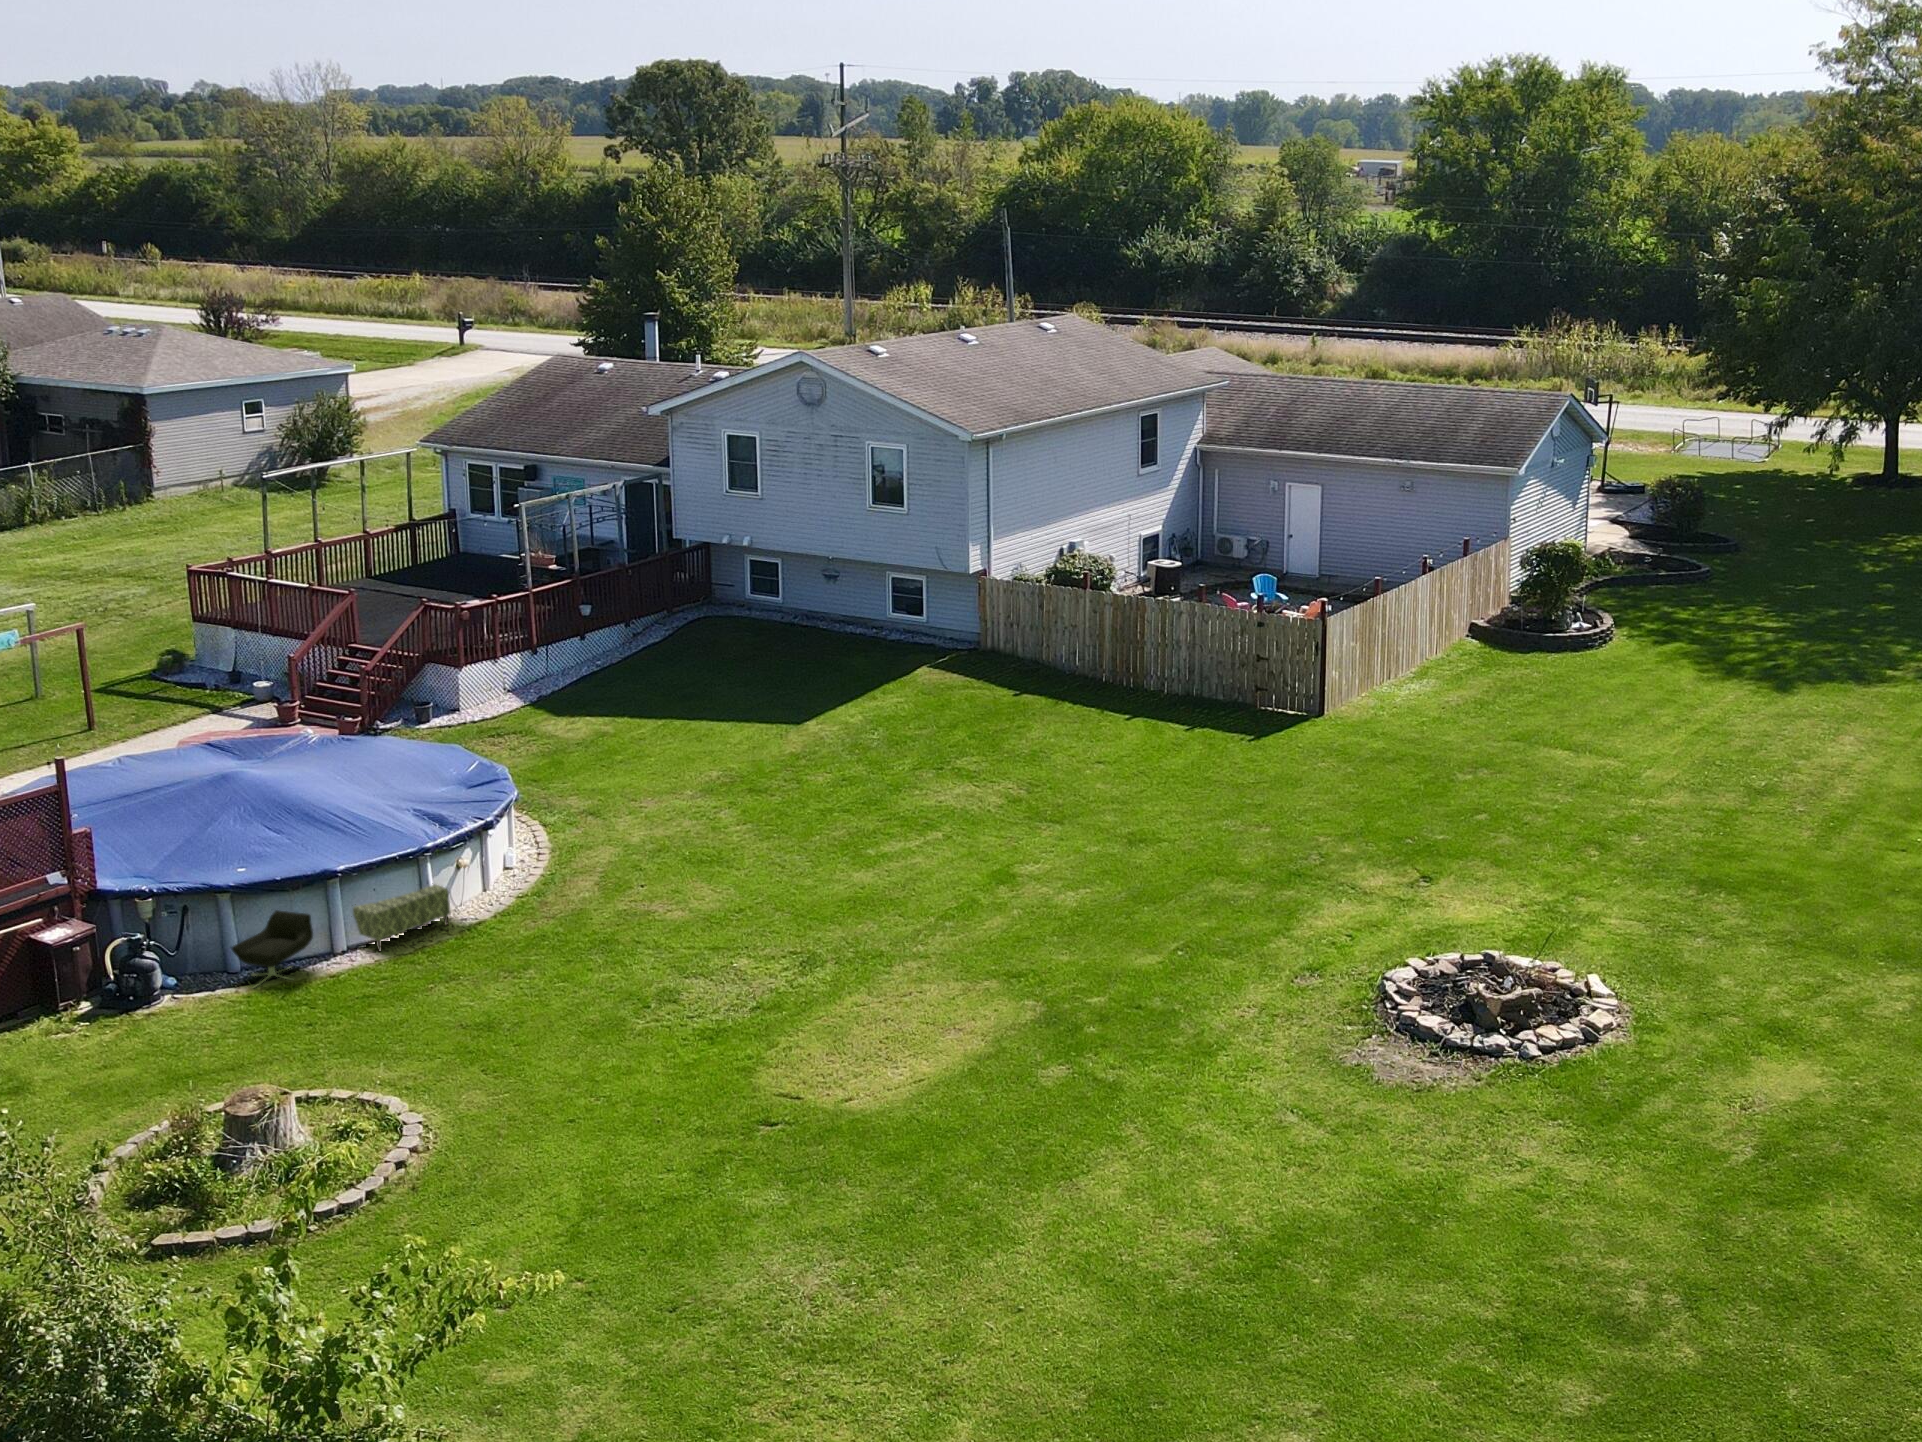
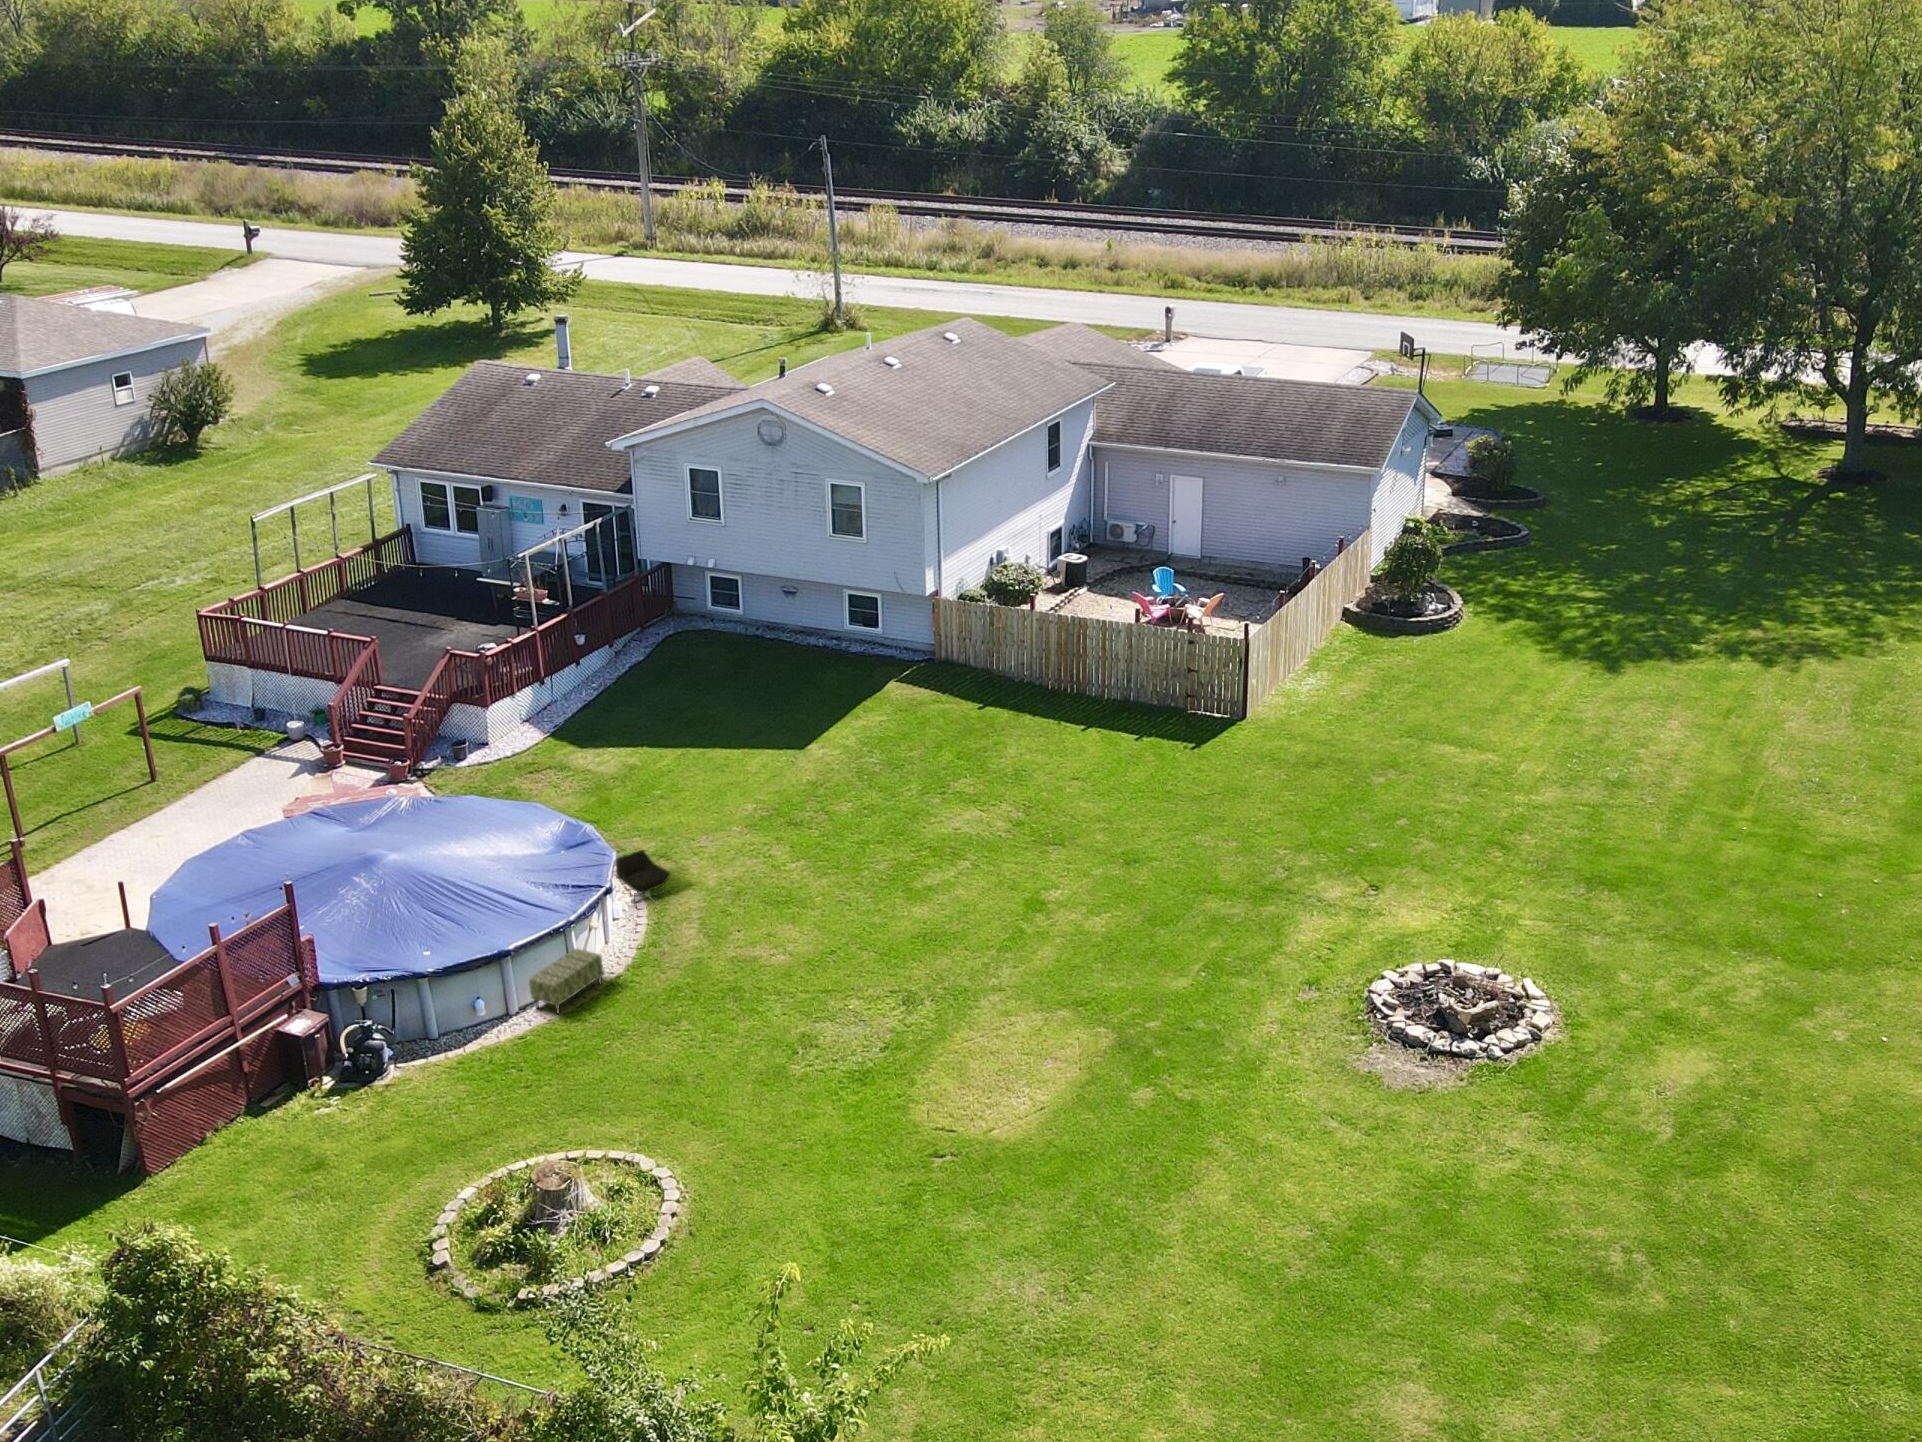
lounge chair: present [232,910,313,986] -> present [616,850,671,902]

